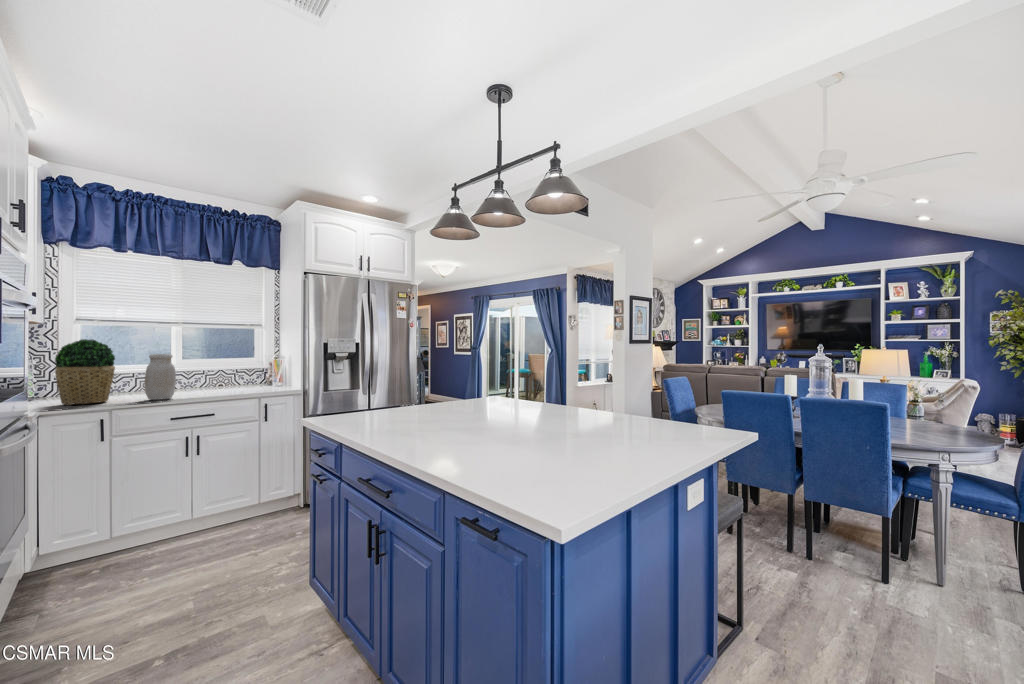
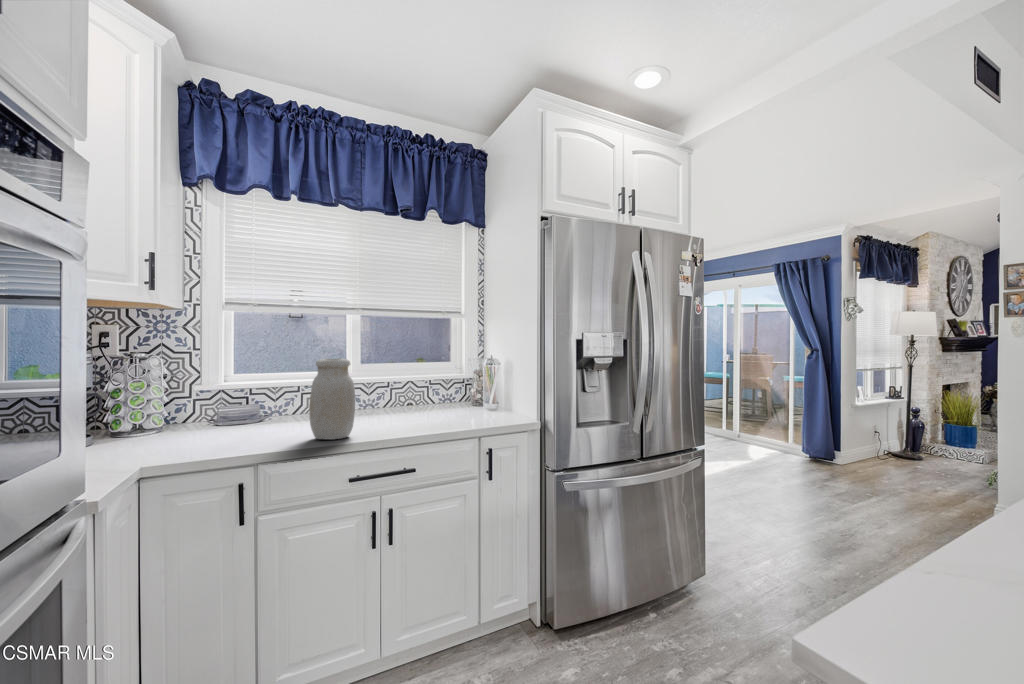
potted plant: present [55,339,115,405] -> none [177,333,268,449]

